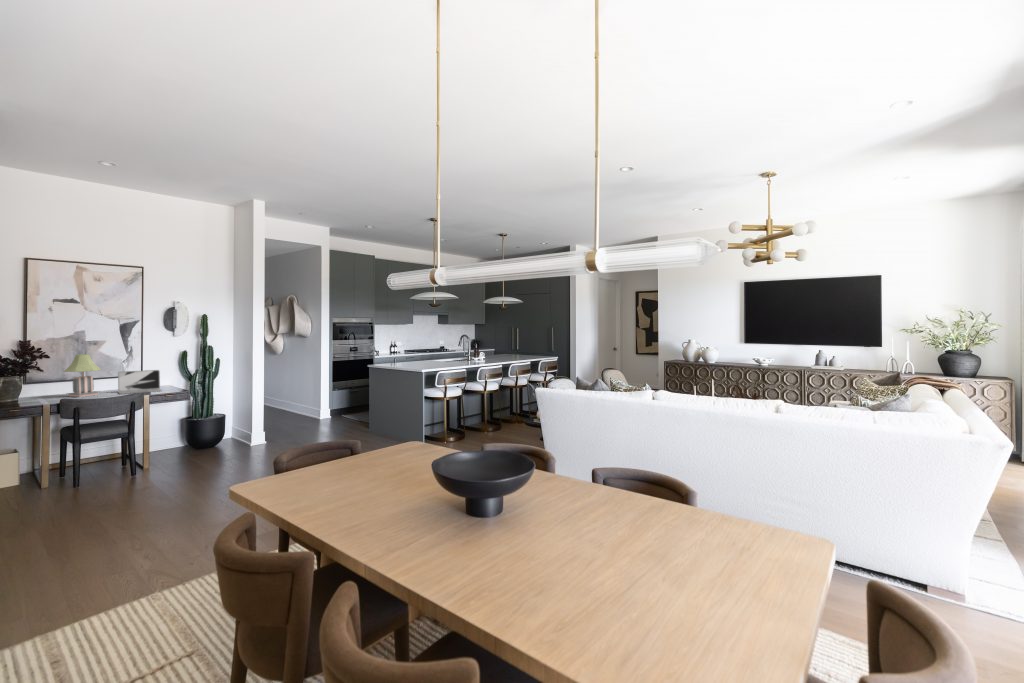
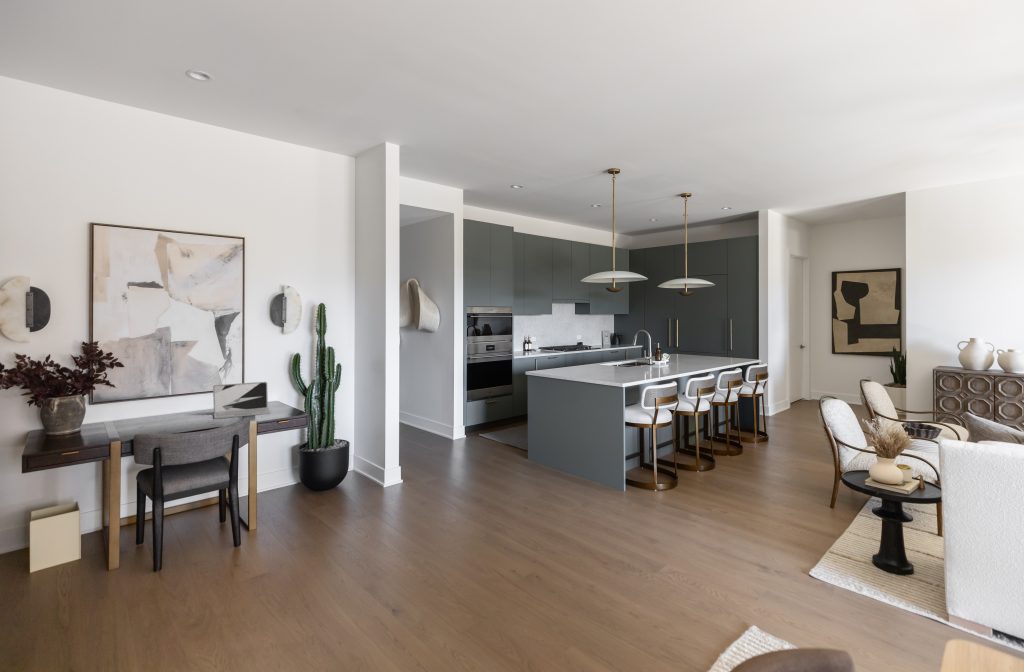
desk lamp: present [64,354,101,397] -> none [140,361,191,424]

